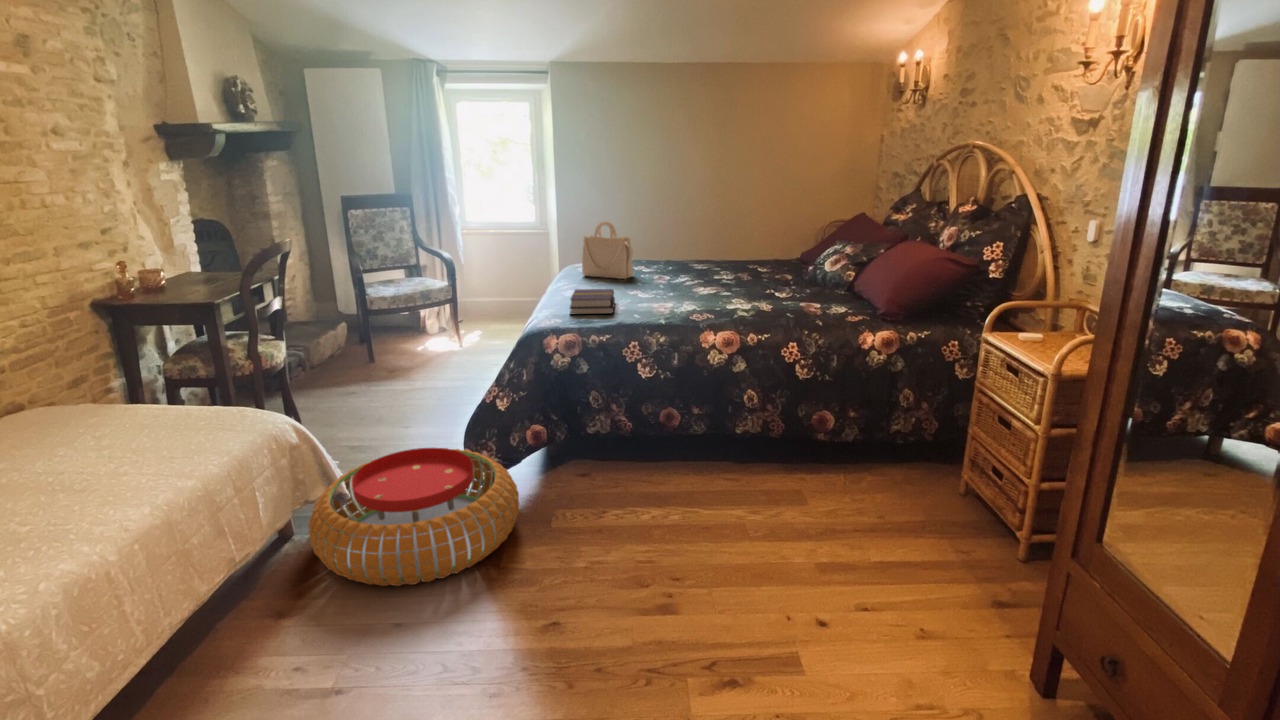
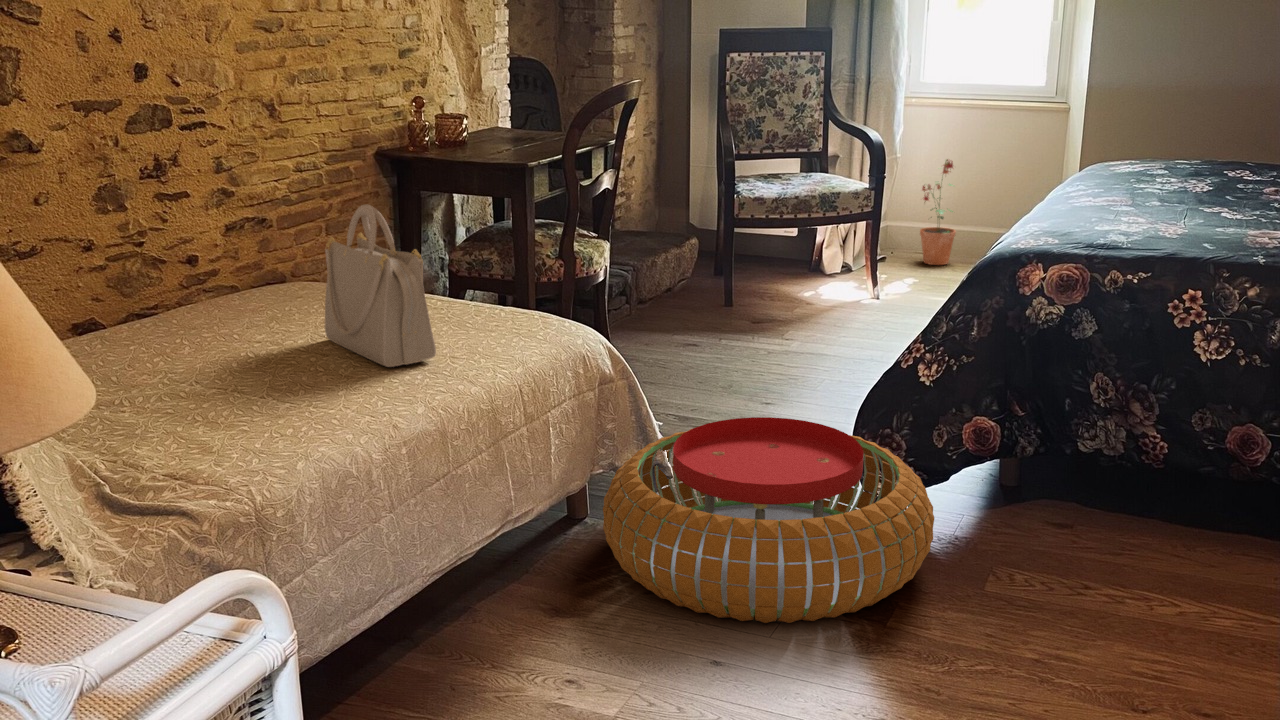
handbag: present [582,222,633,279] -> present [325,205,436,367]
potted plant: none [477,262,500,323] -> present [920,159,956,265]
book: present [570,289,615,314] -> none [1075,191,1170,237]

